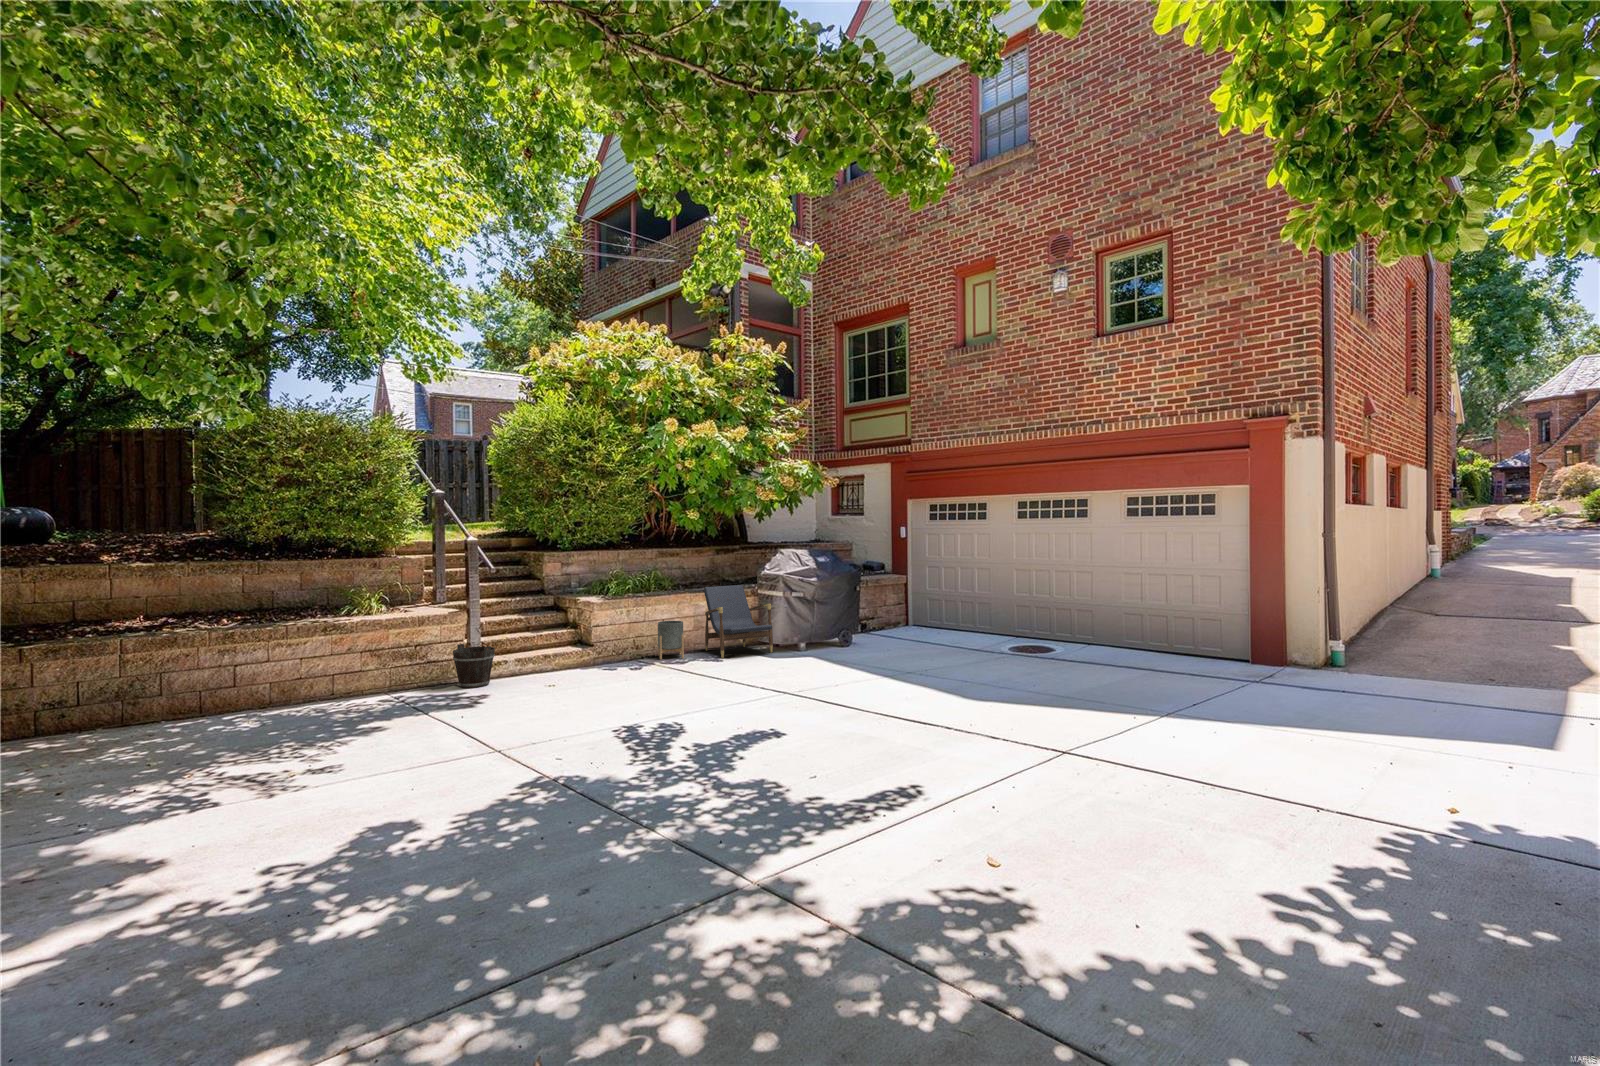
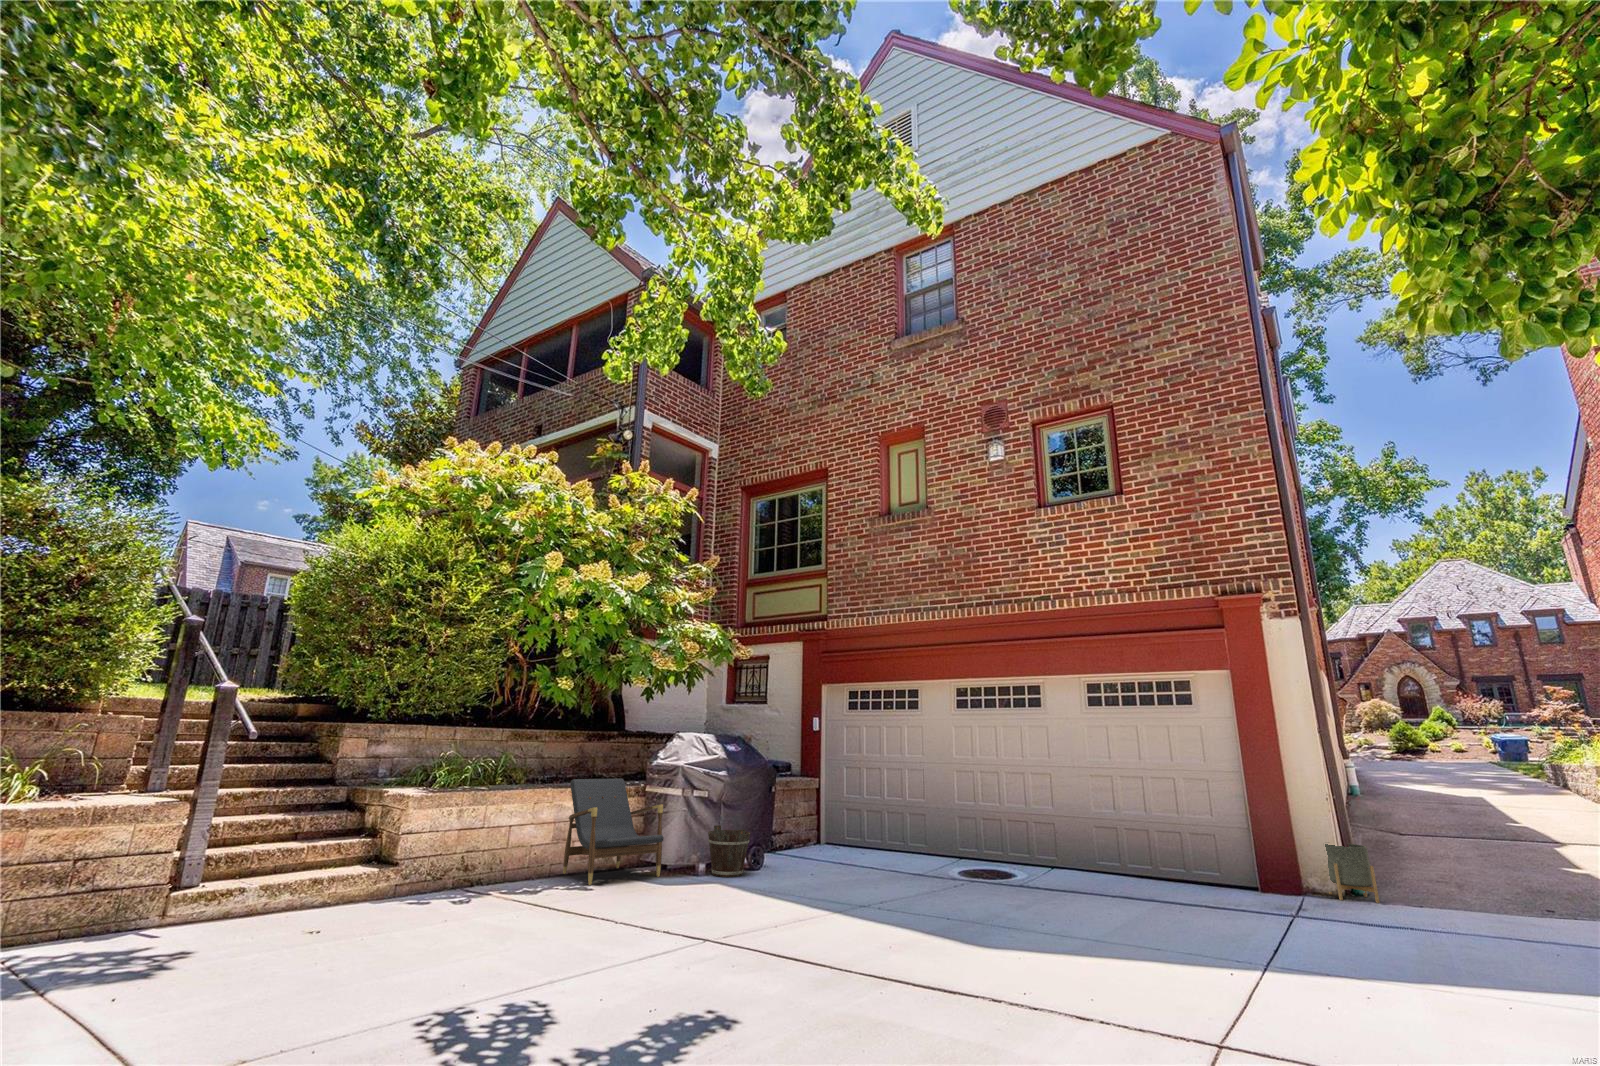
planter: present [658,621,684,660] -> present [1325,844,1379,903]
bucket: present [453,644,495,688] -> present [708,825,750,877]

